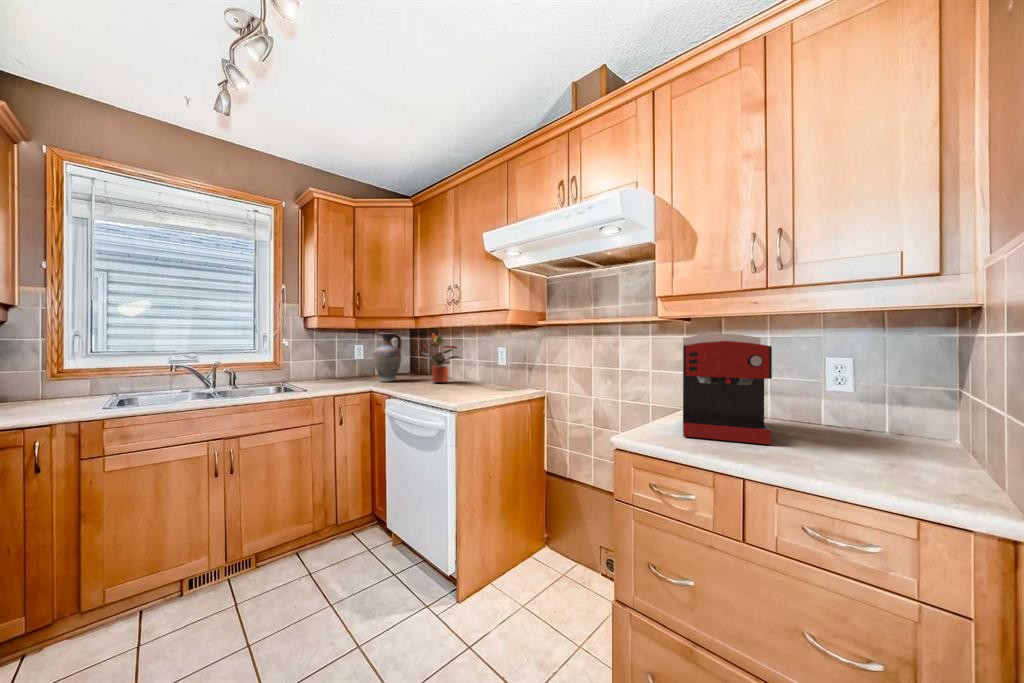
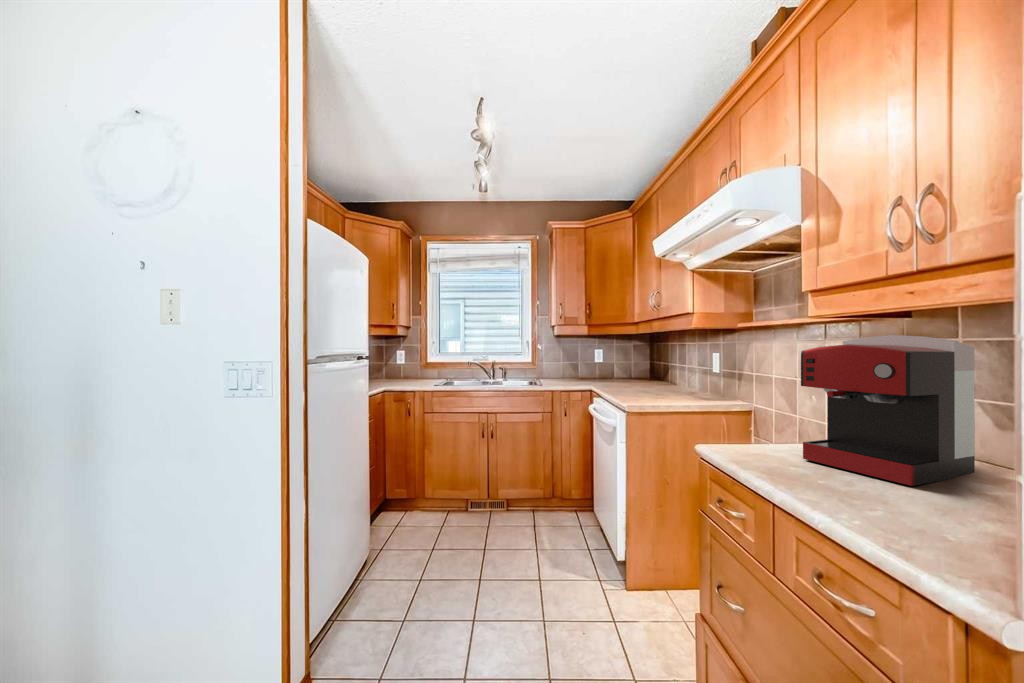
vase: present [373,333,402,382] -> none [600,338,626,383]
potted plant: present [422,334,460,382] -> none [634,338,678,388]

